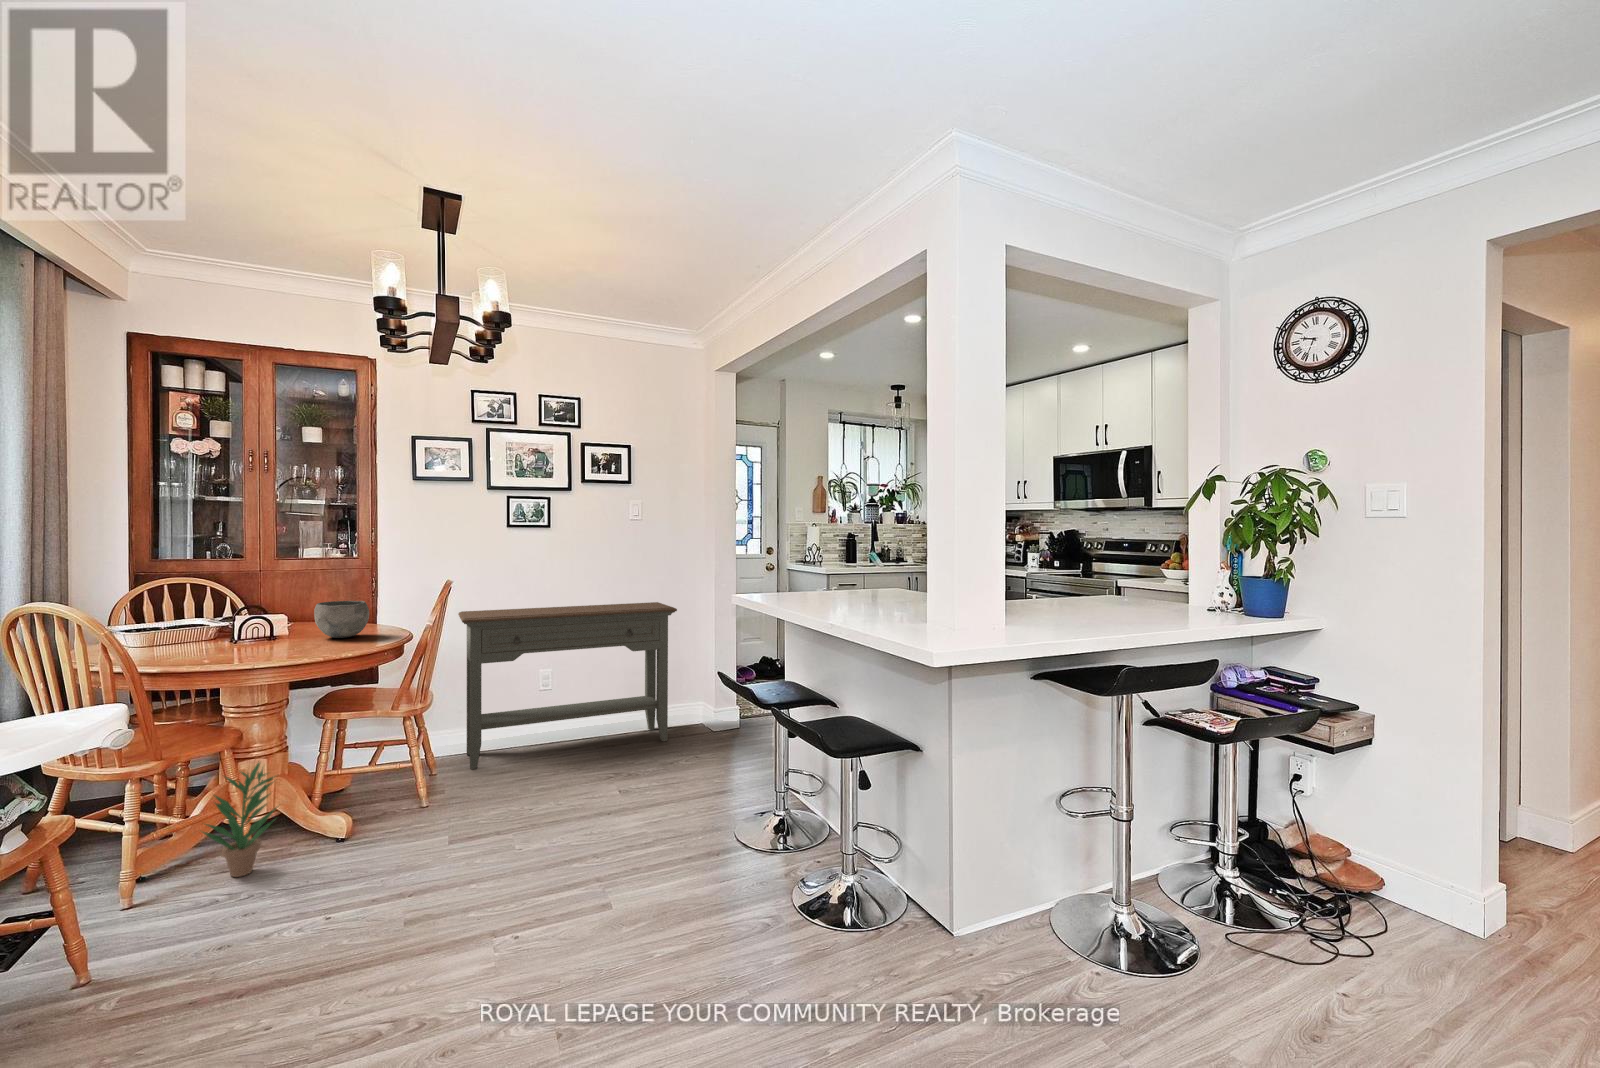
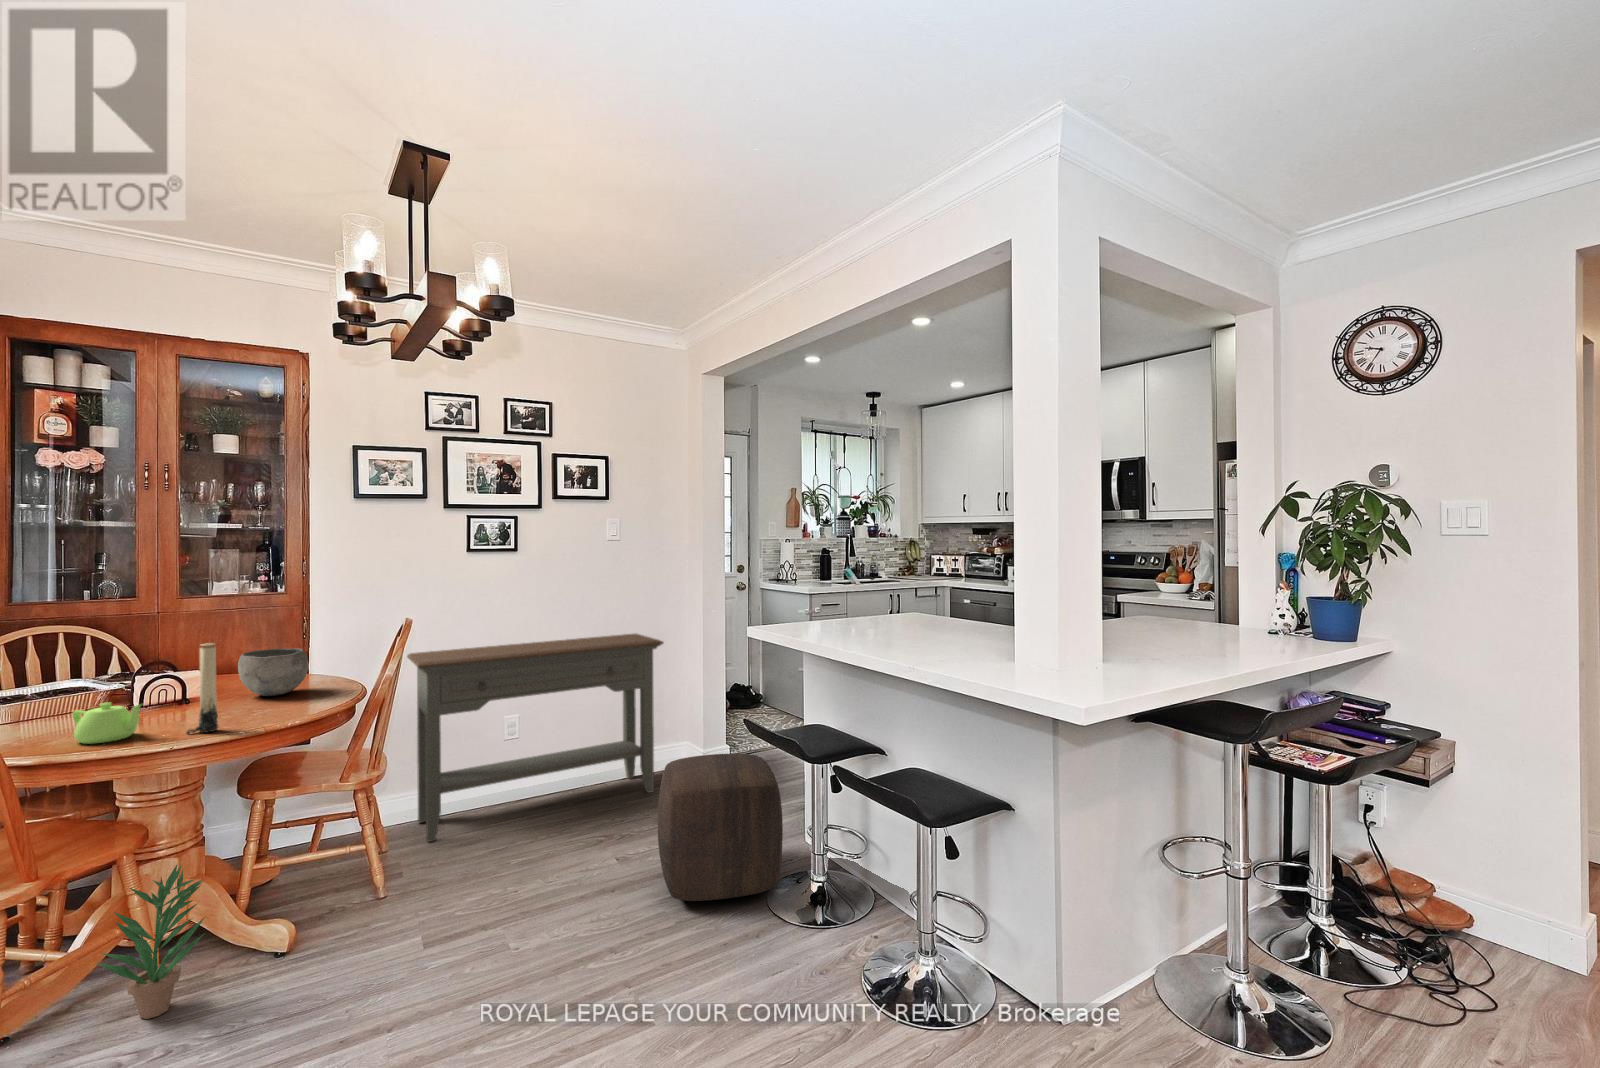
candle: none [265,590,290,660] -> present [187,643,218,734]
teapot: none [184,633,234,663] -> present [72,703,143,744]
ottoman: none [646,703,751,823] -> present [658,754,783,901]

